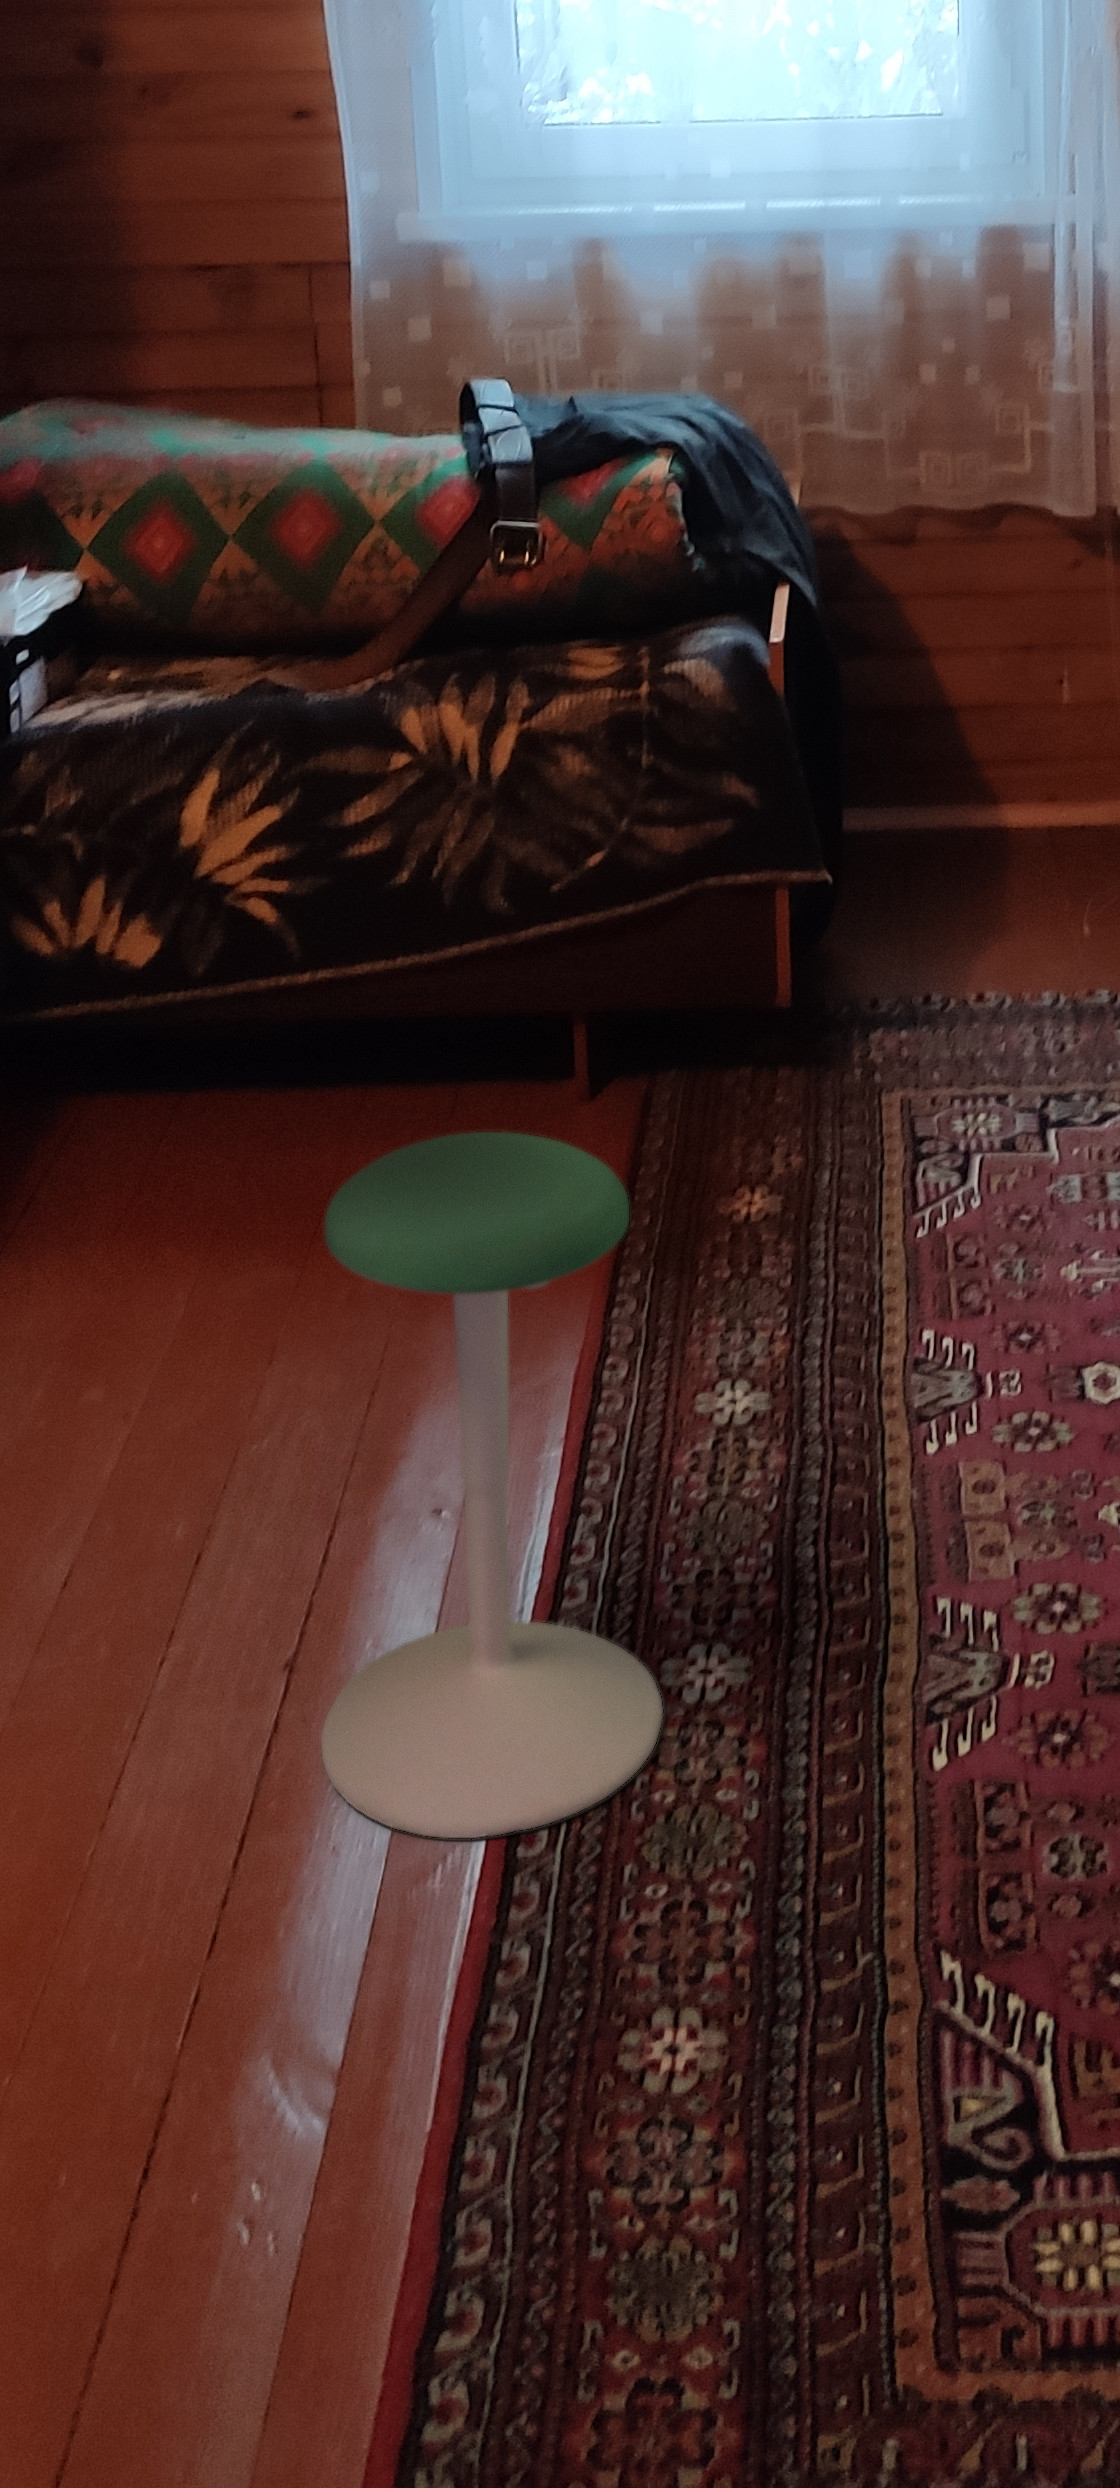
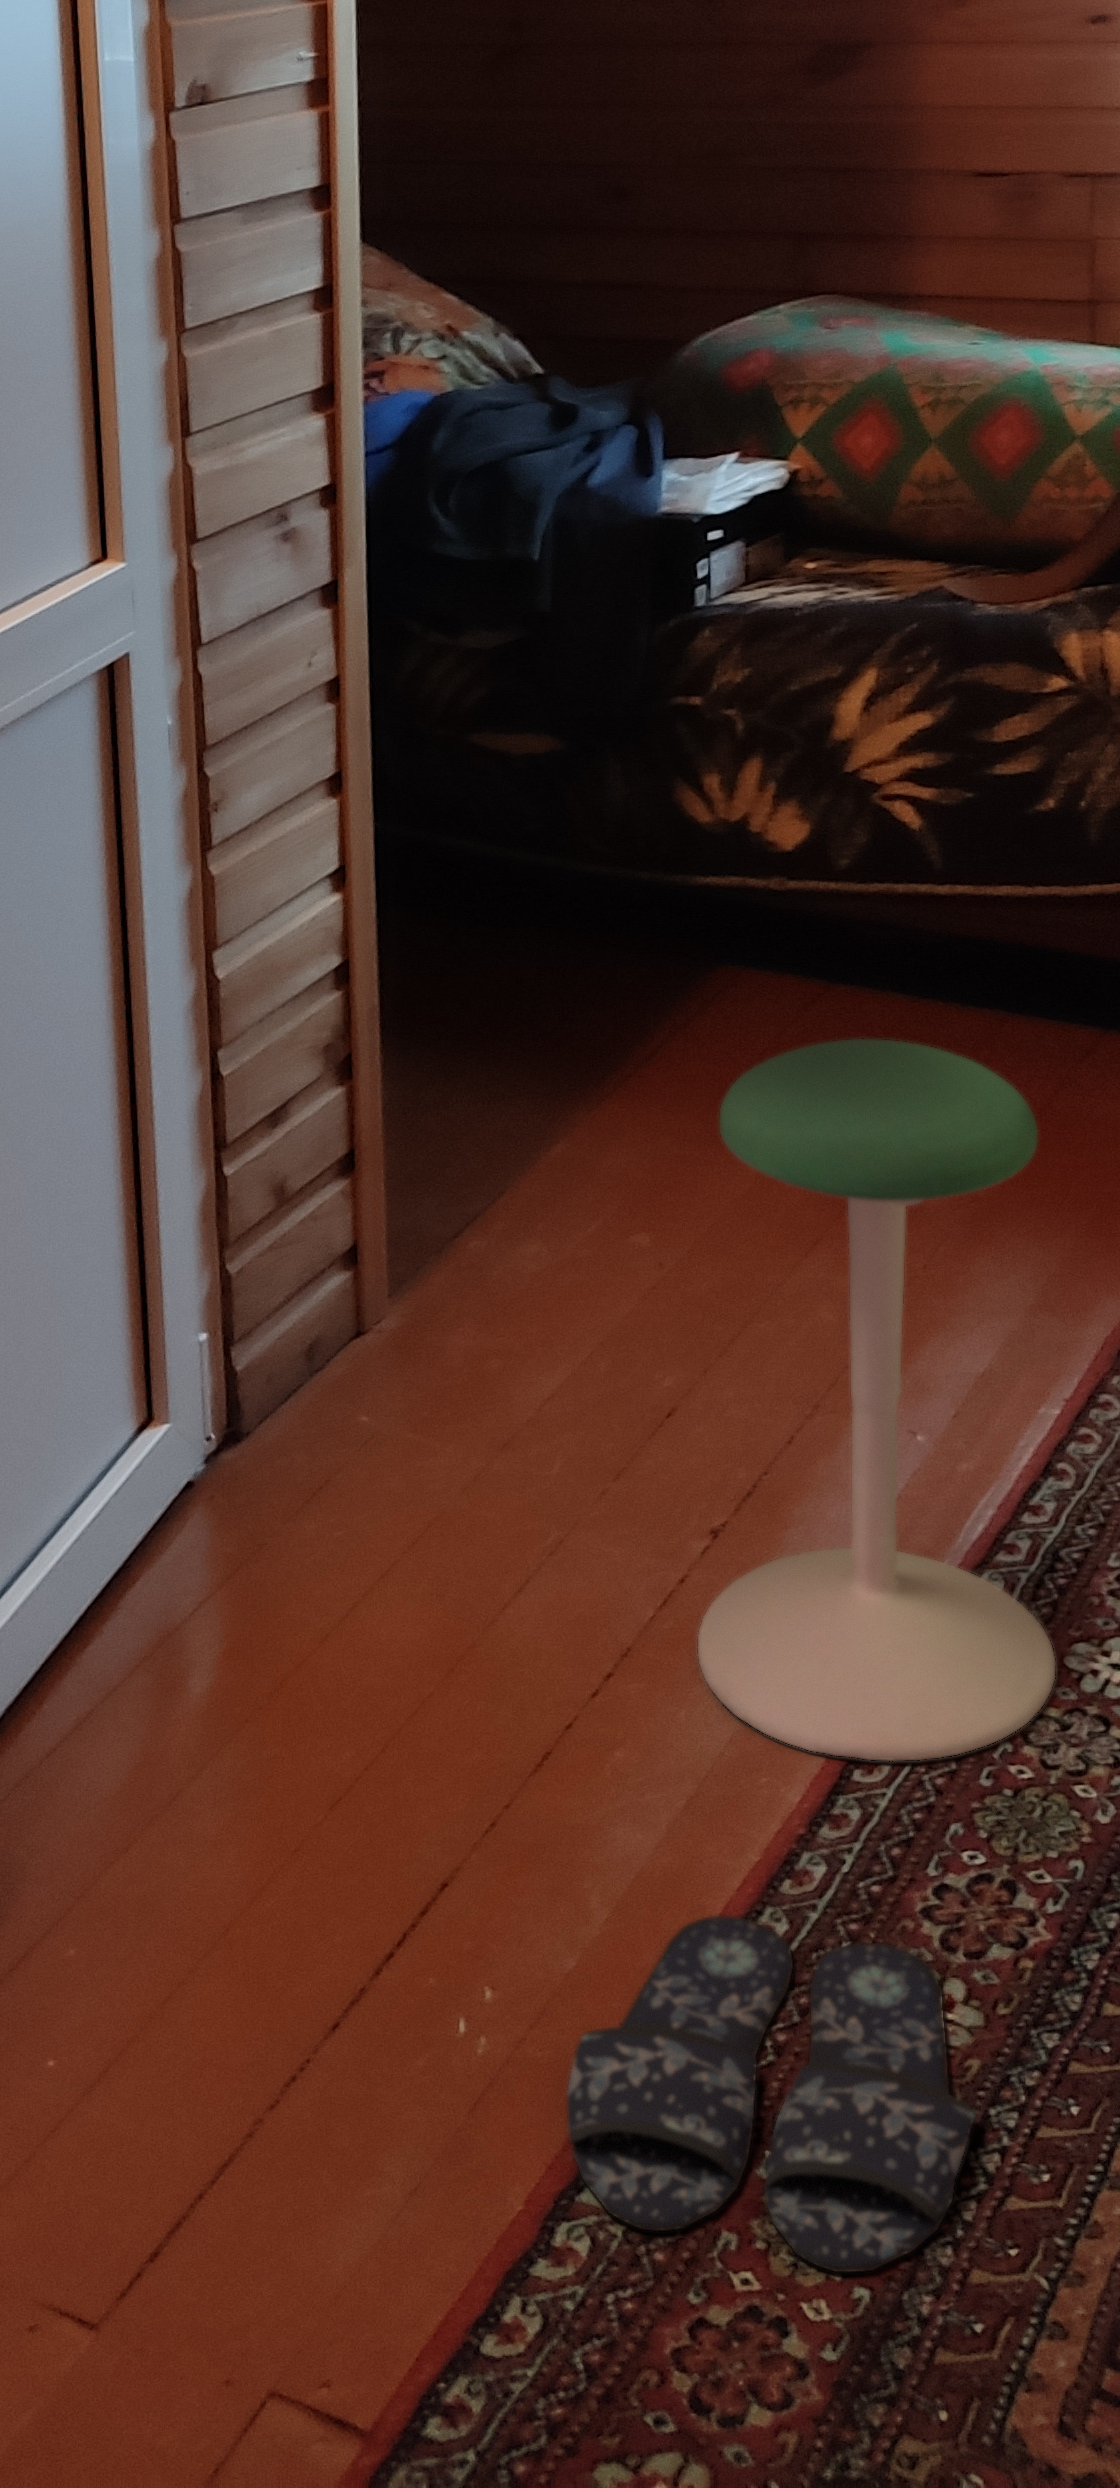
slippers: none [379,1995,770,2356] -> present [567,1916,977,2272]

